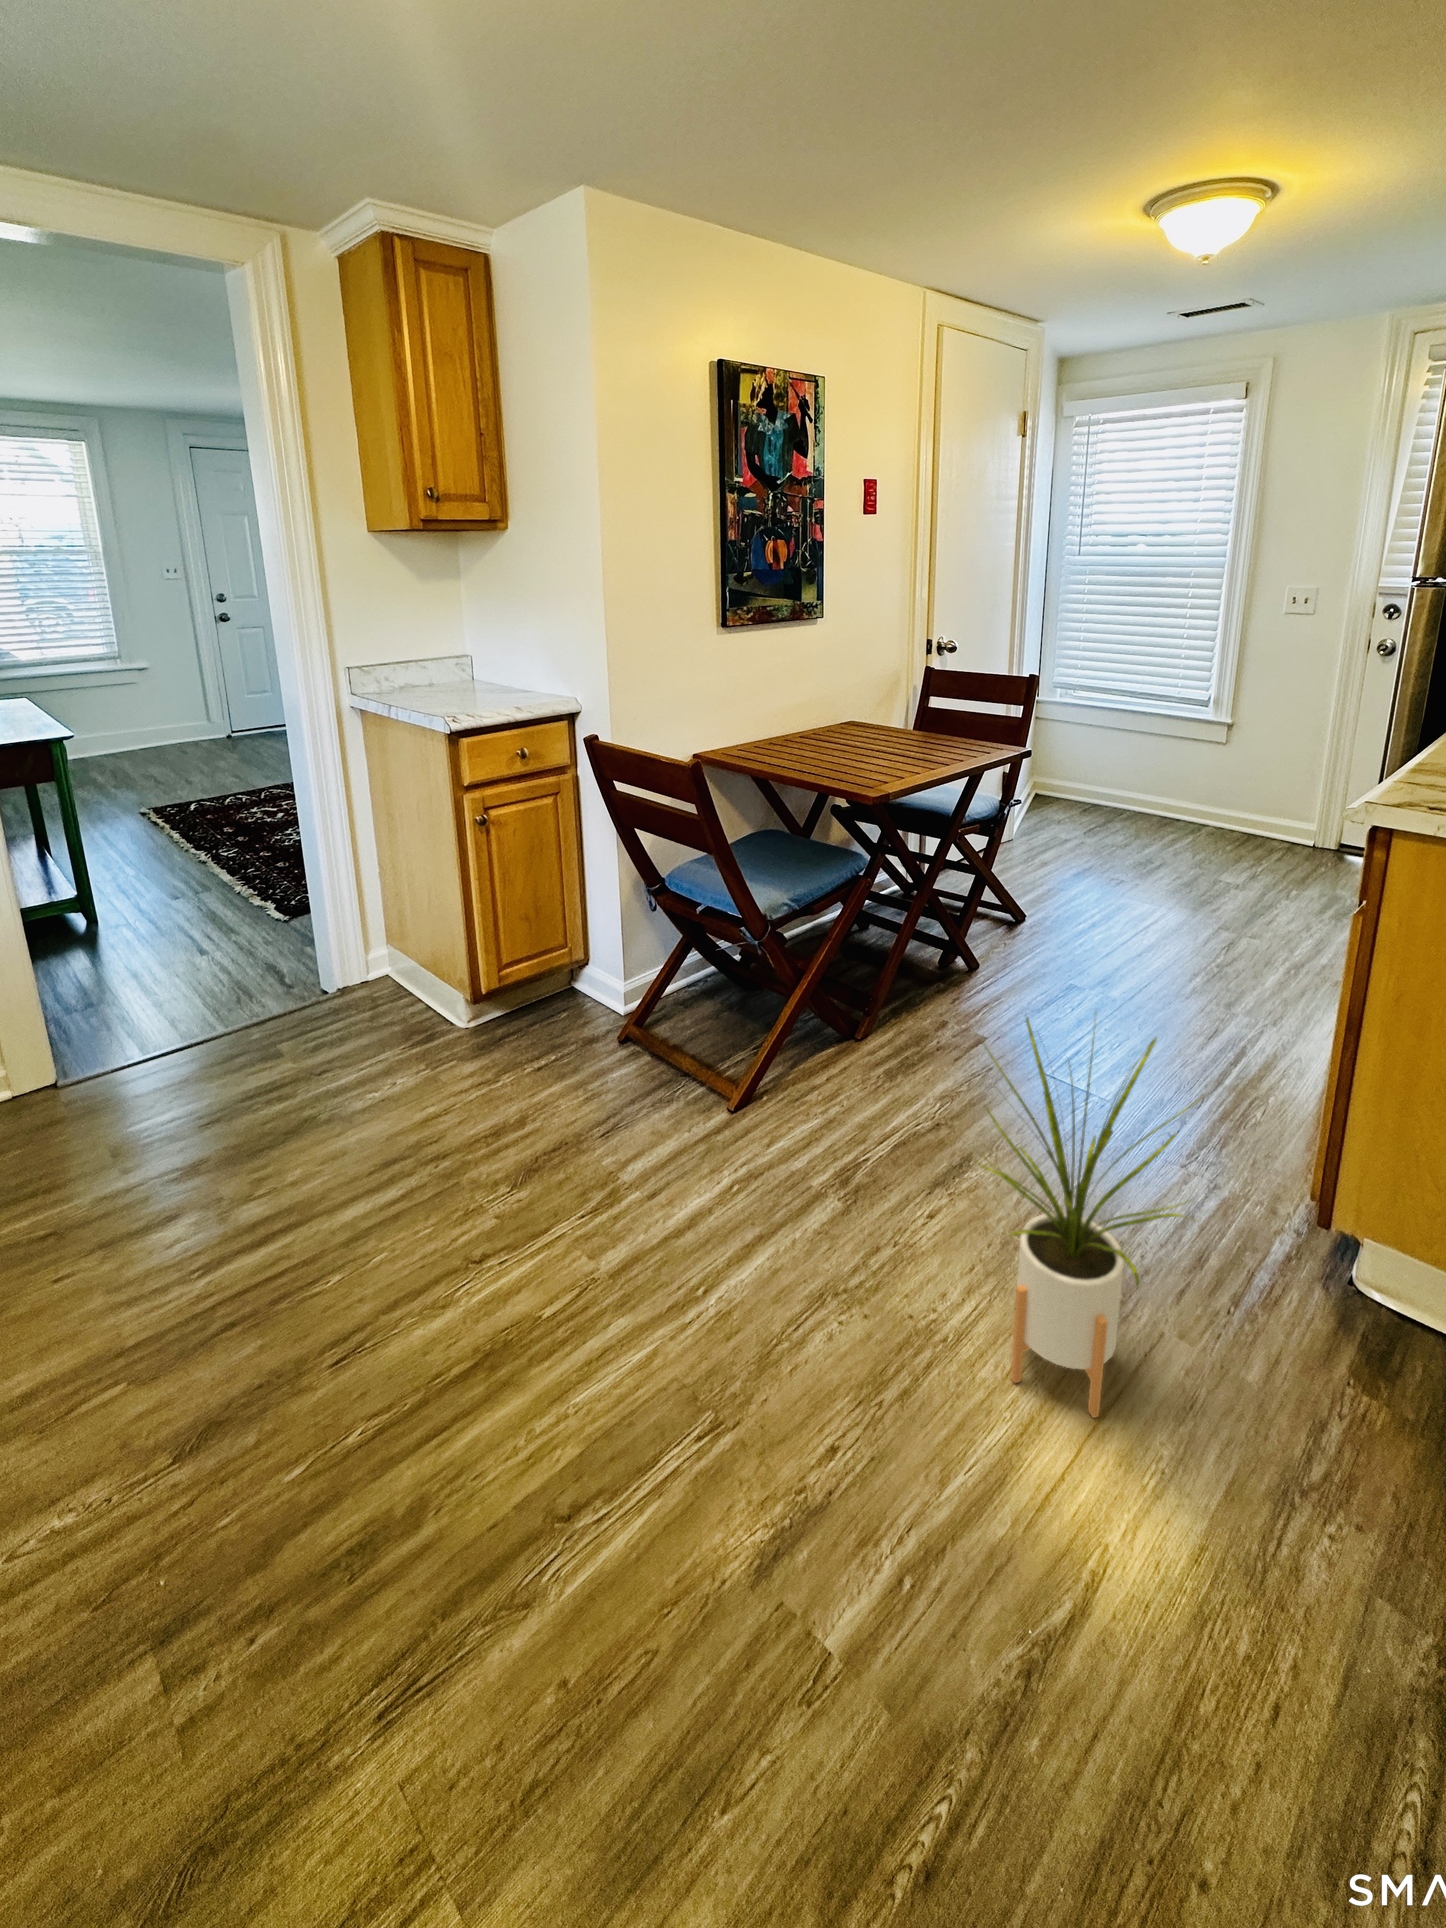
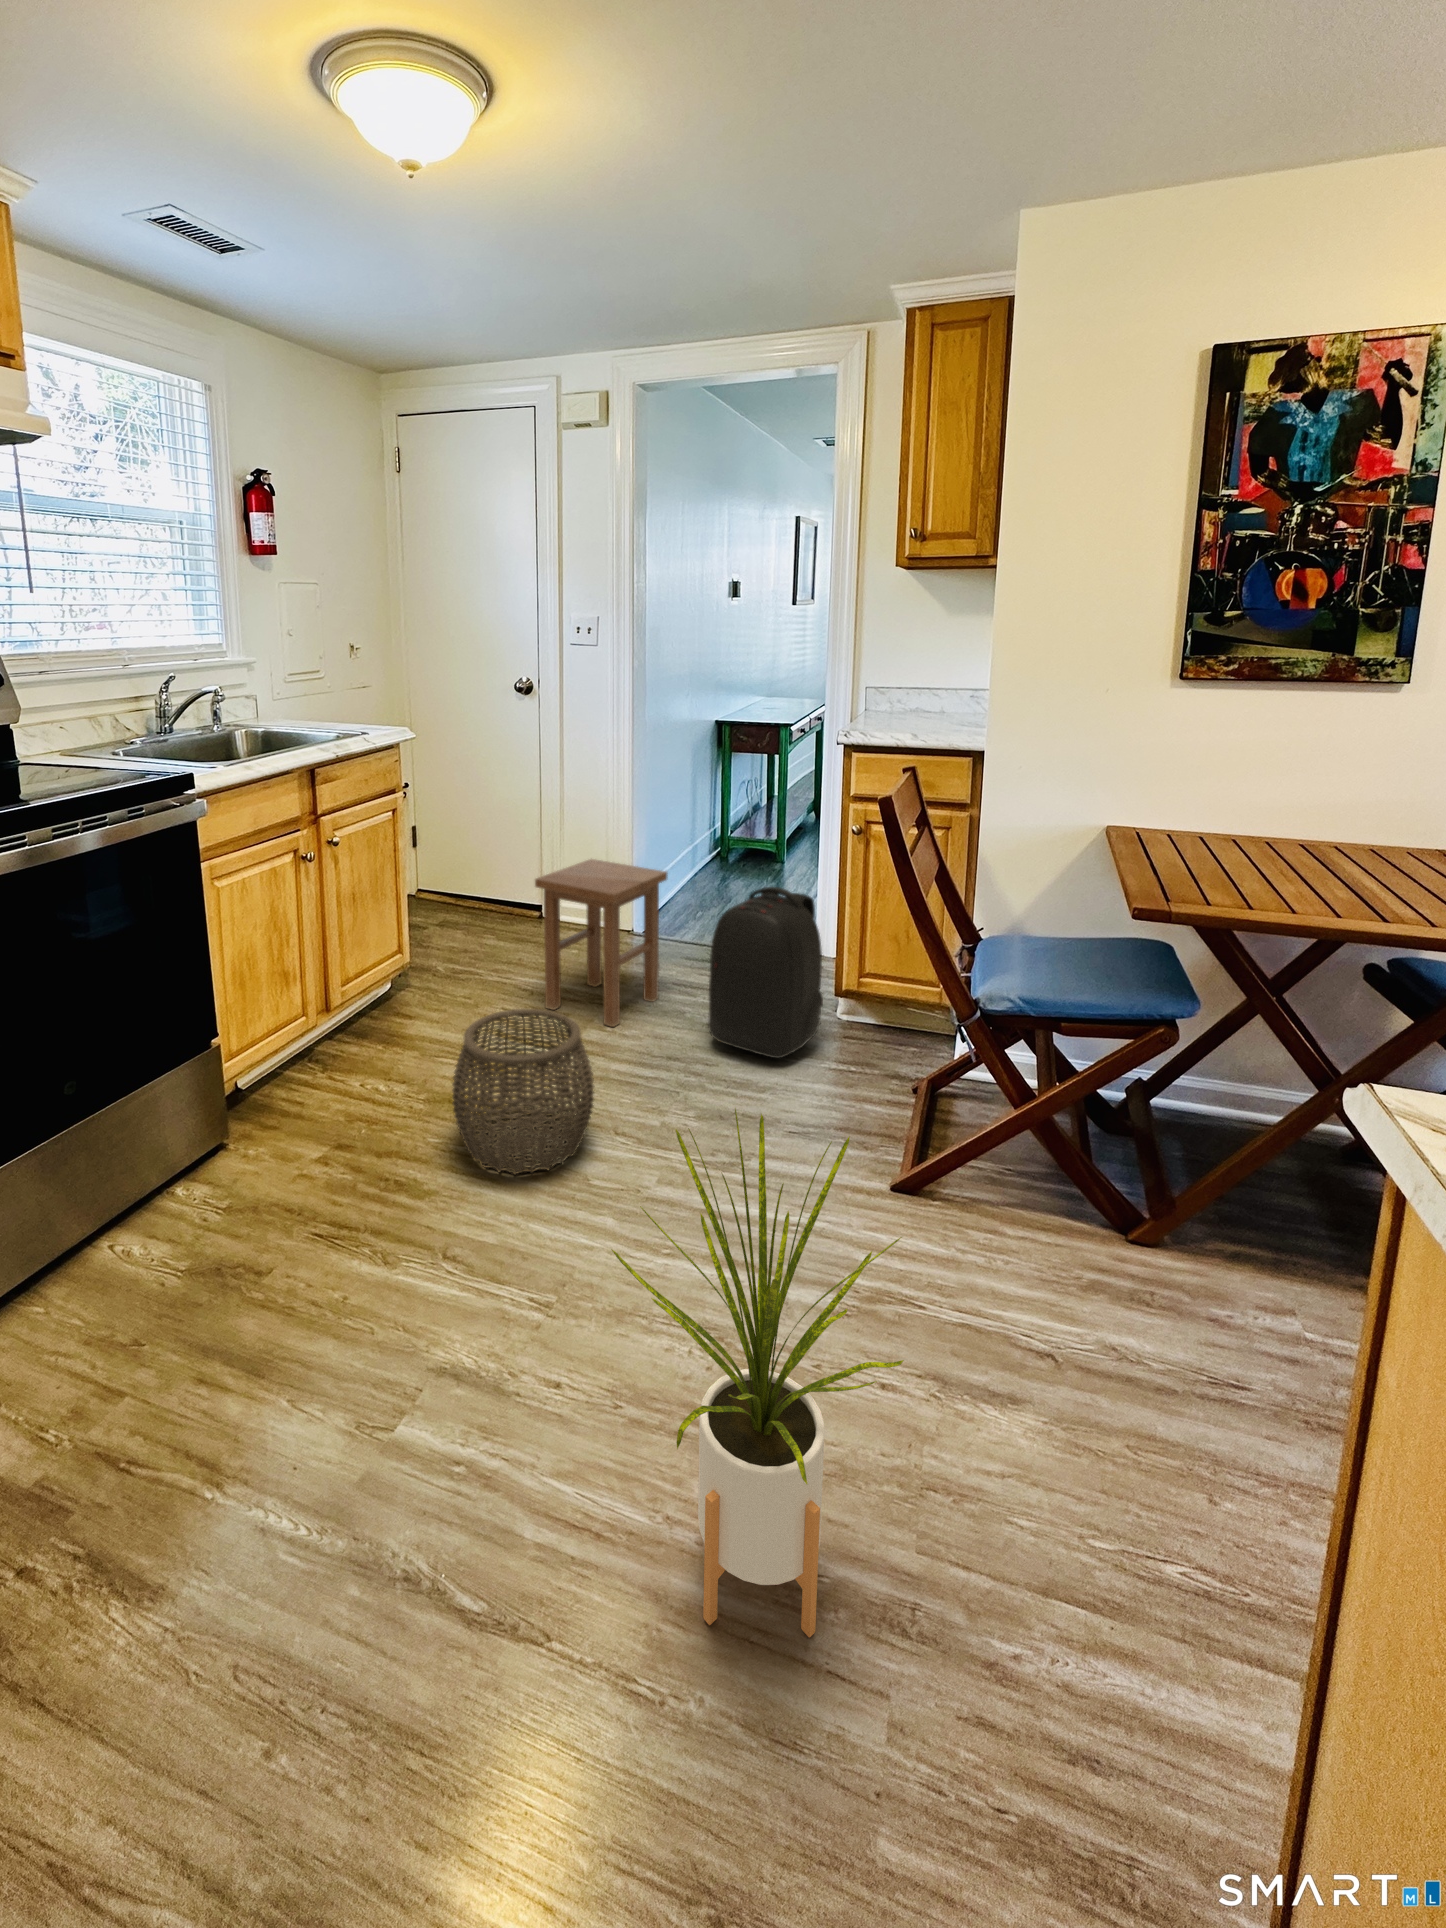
backpack: none [372,908,506,1111] -> present [708,887,823,1058]
stool: none [64,951,265,1231] -> present [535,859,668,1027]
woven basket: none [295,1160,513,1429] -> present [452,1009,594,1174]

